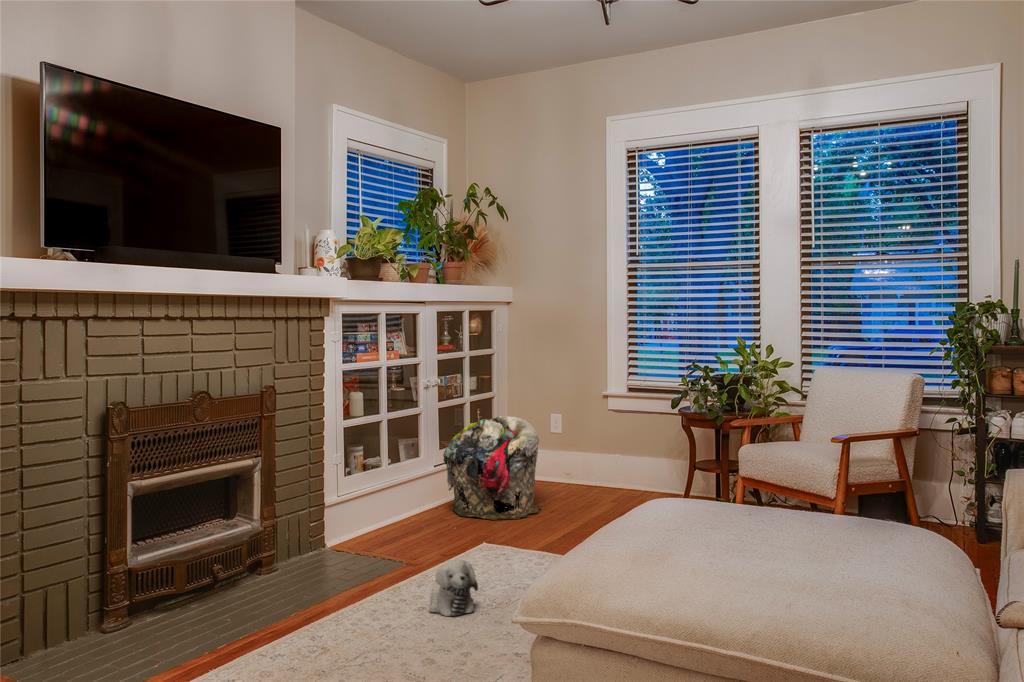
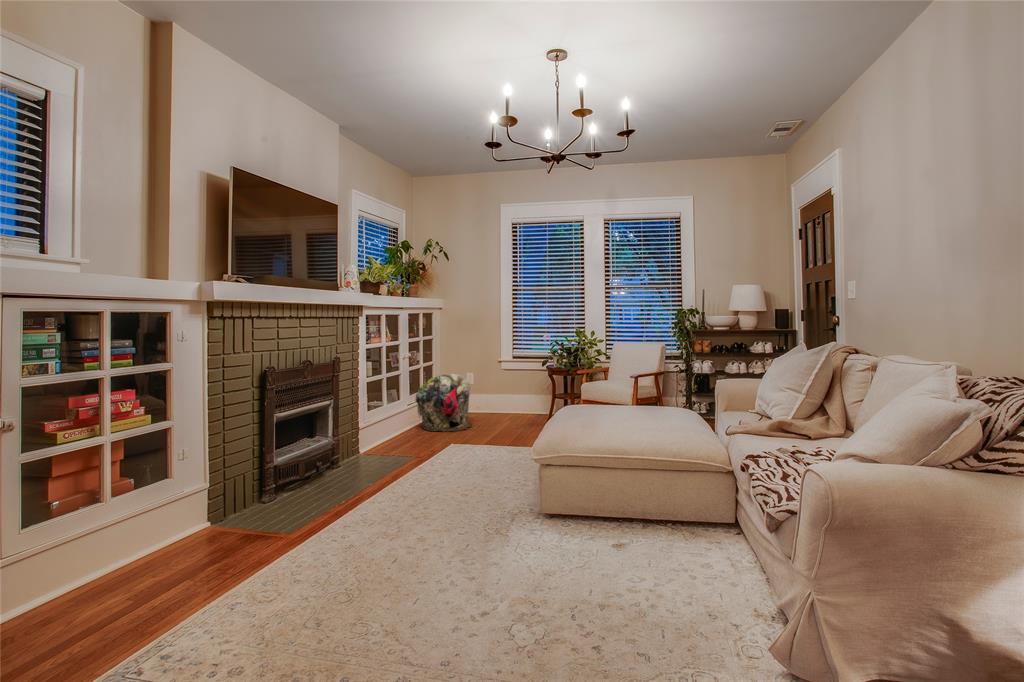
plush toy: present [429,560,478,616] -> none [444,447,473,477]

